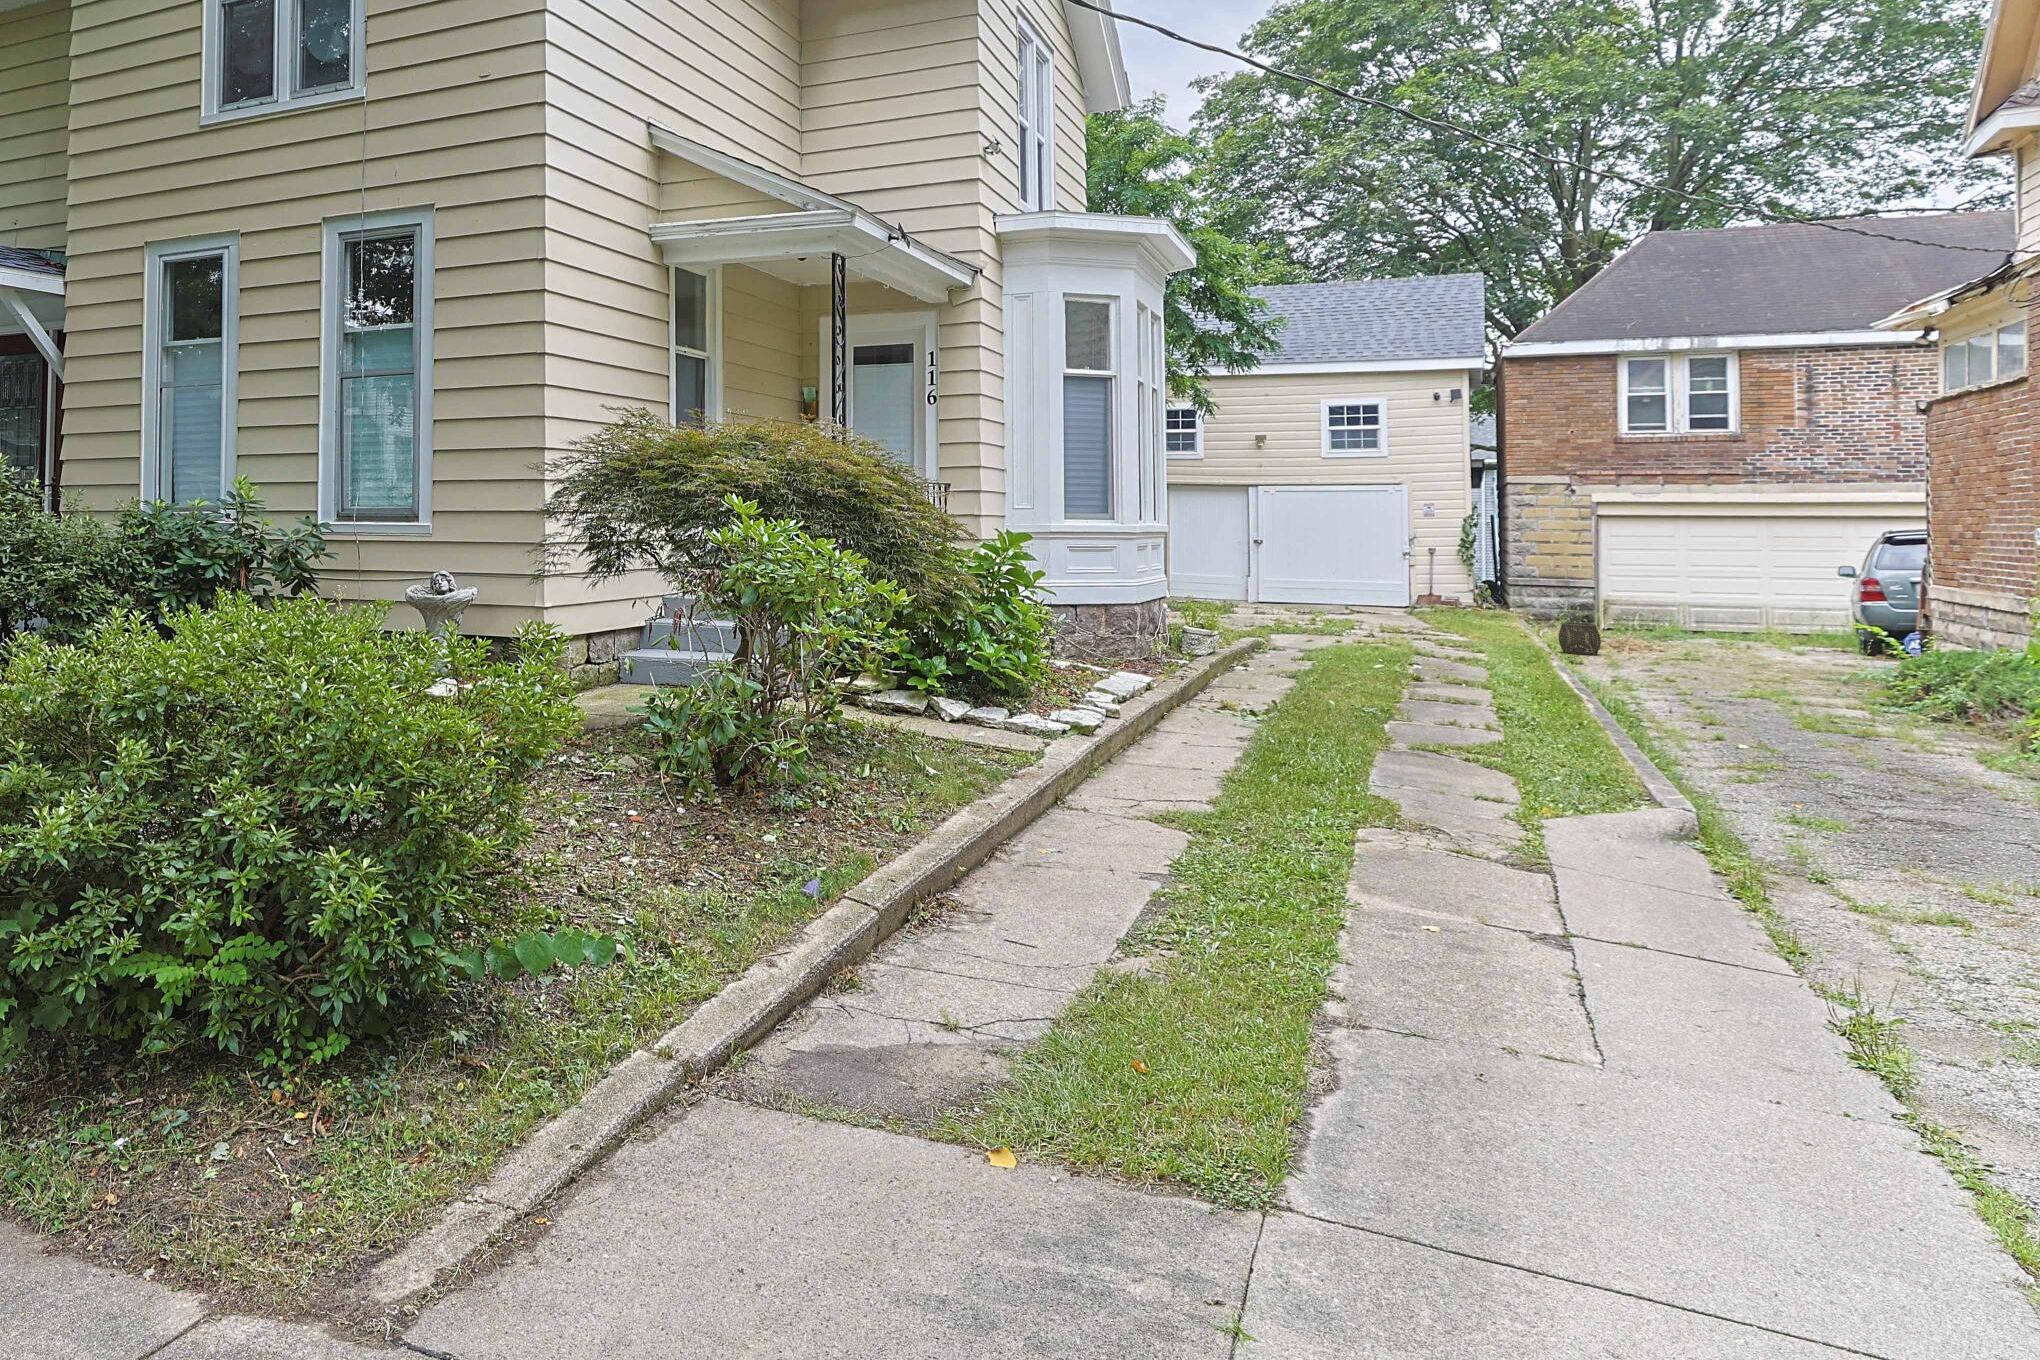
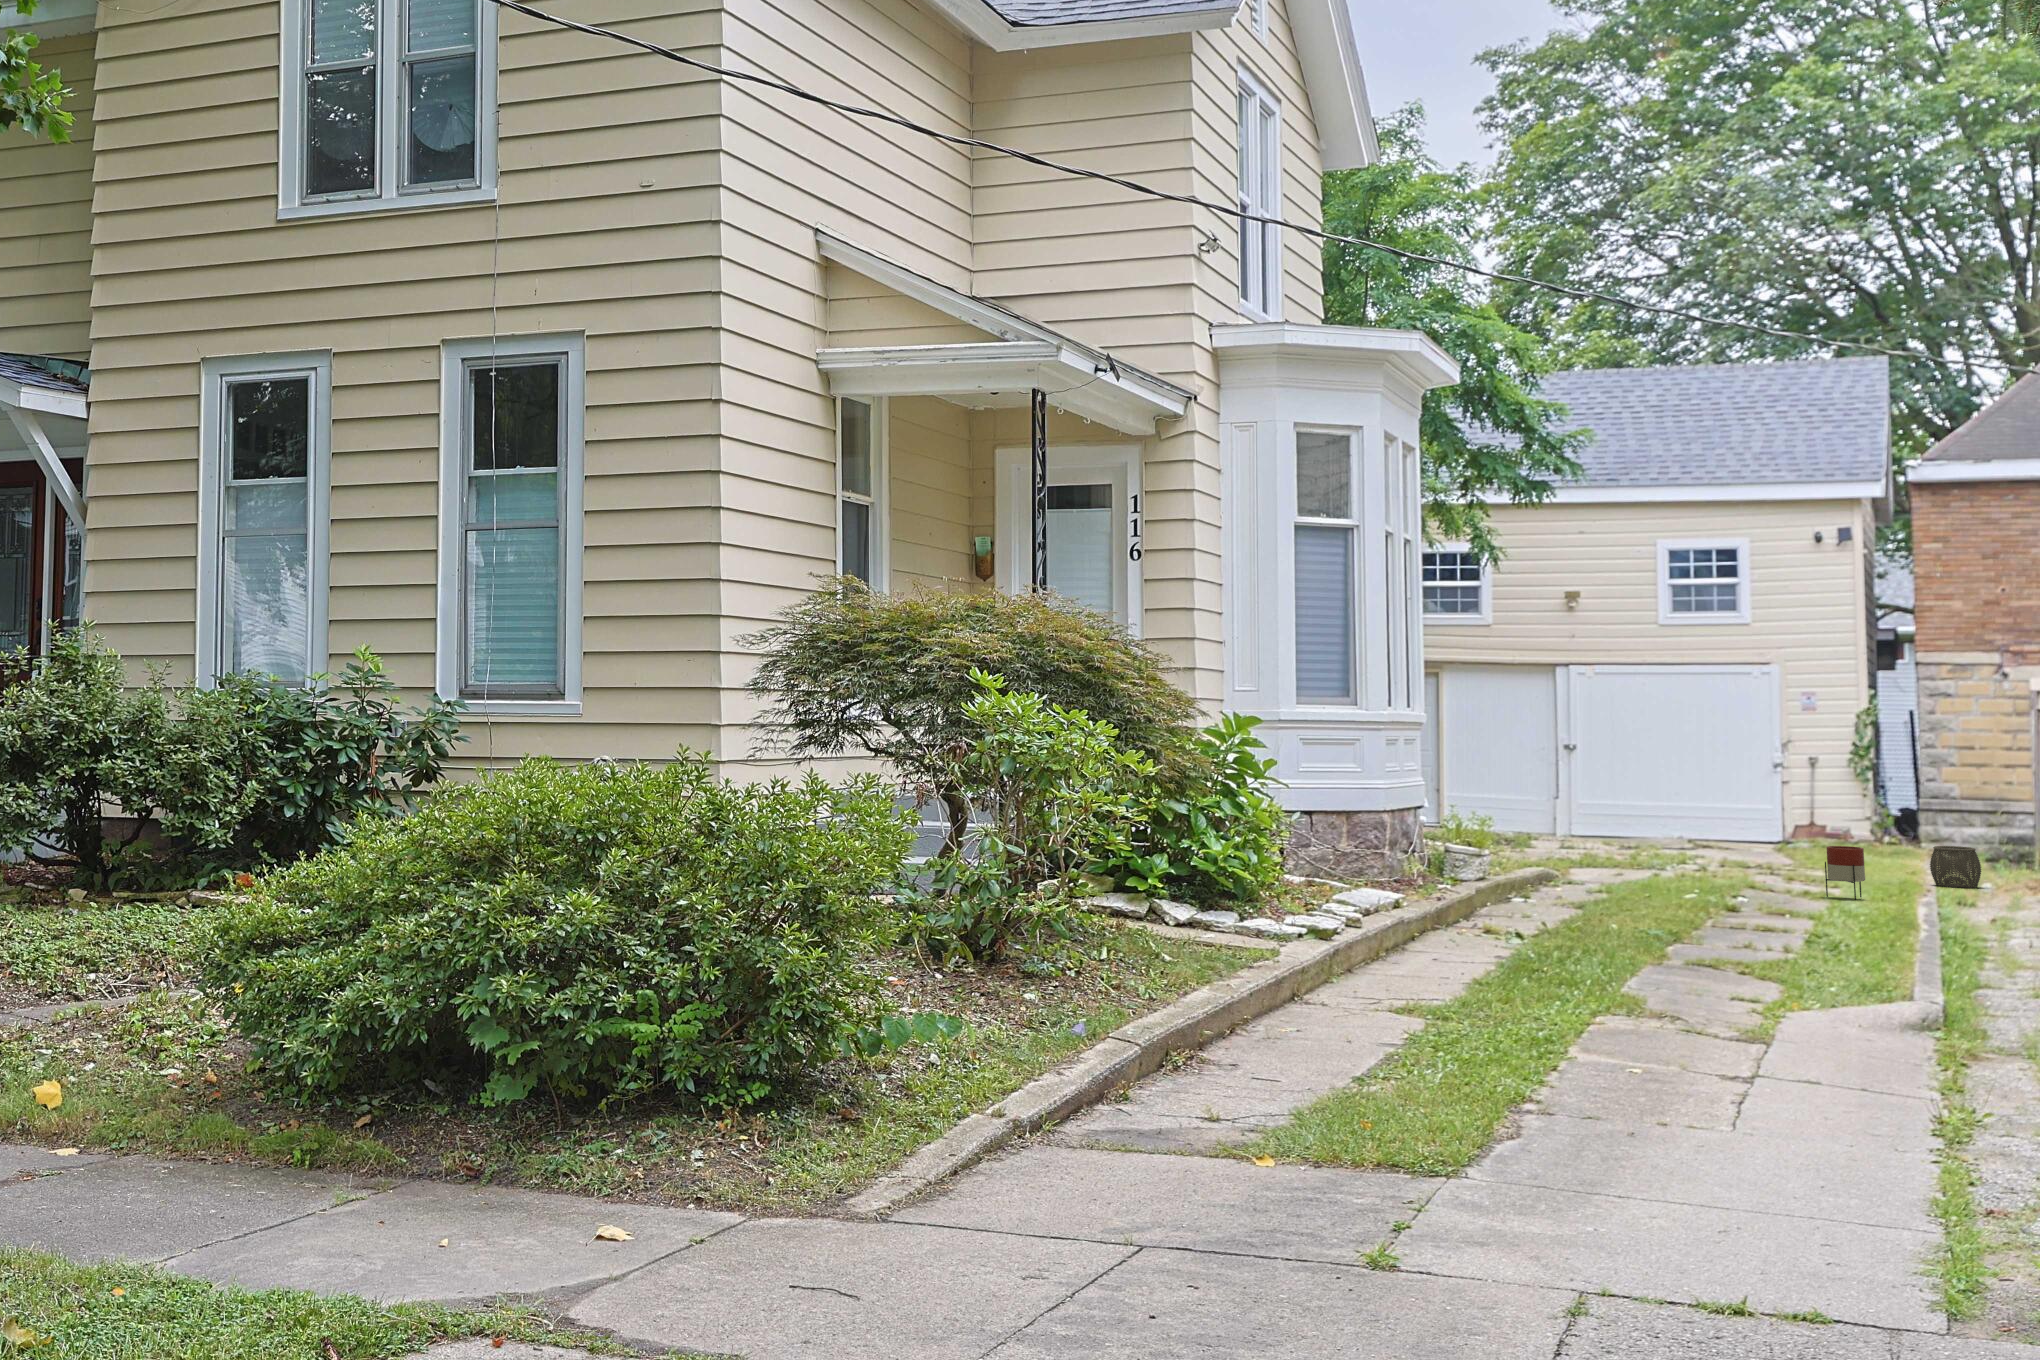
planter: none [1487,626,1522,670] -> present [1825,846,1865,900]

